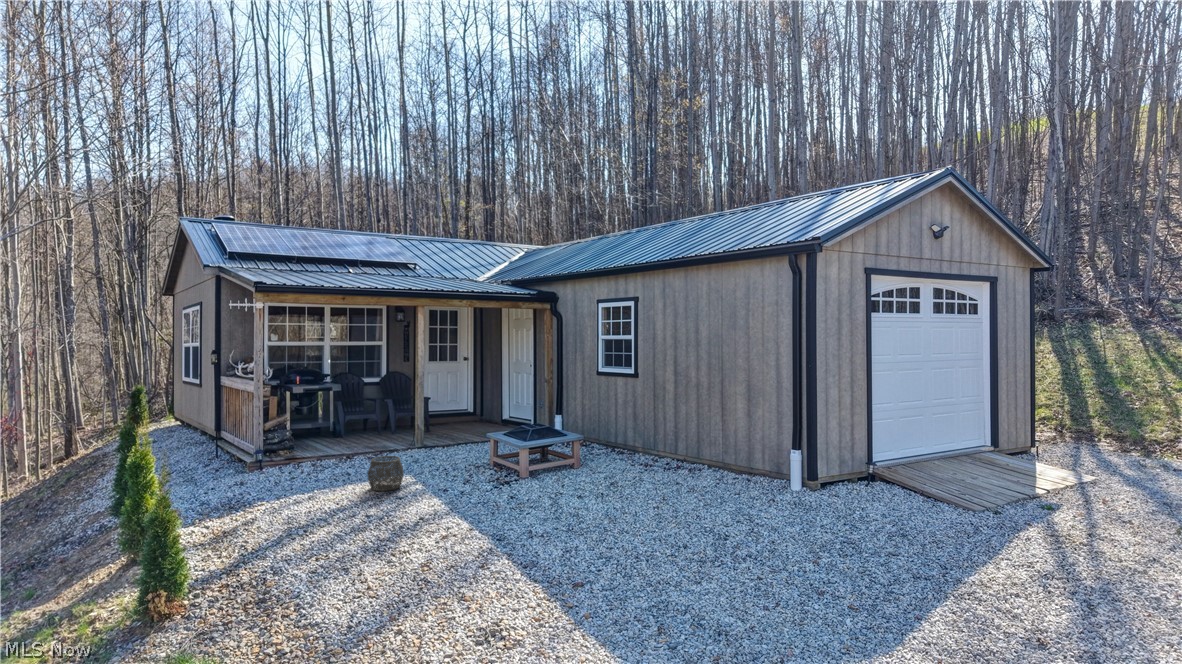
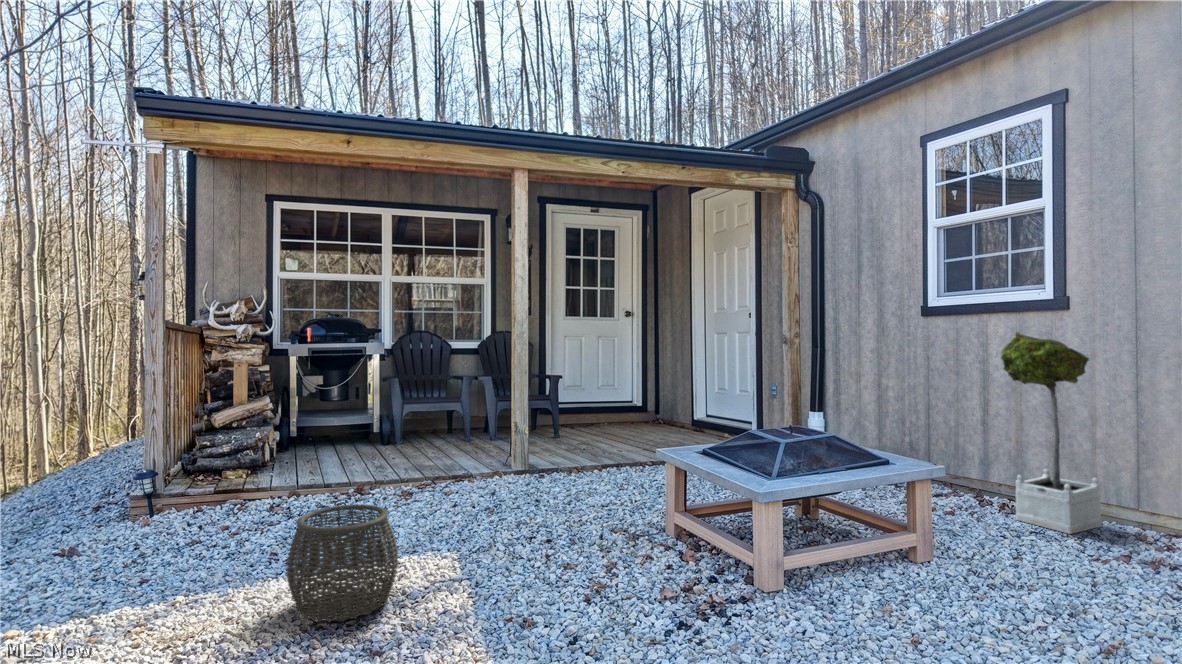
potted tree: none [614,388,643,458] -> present [1001,332,1101,534]

